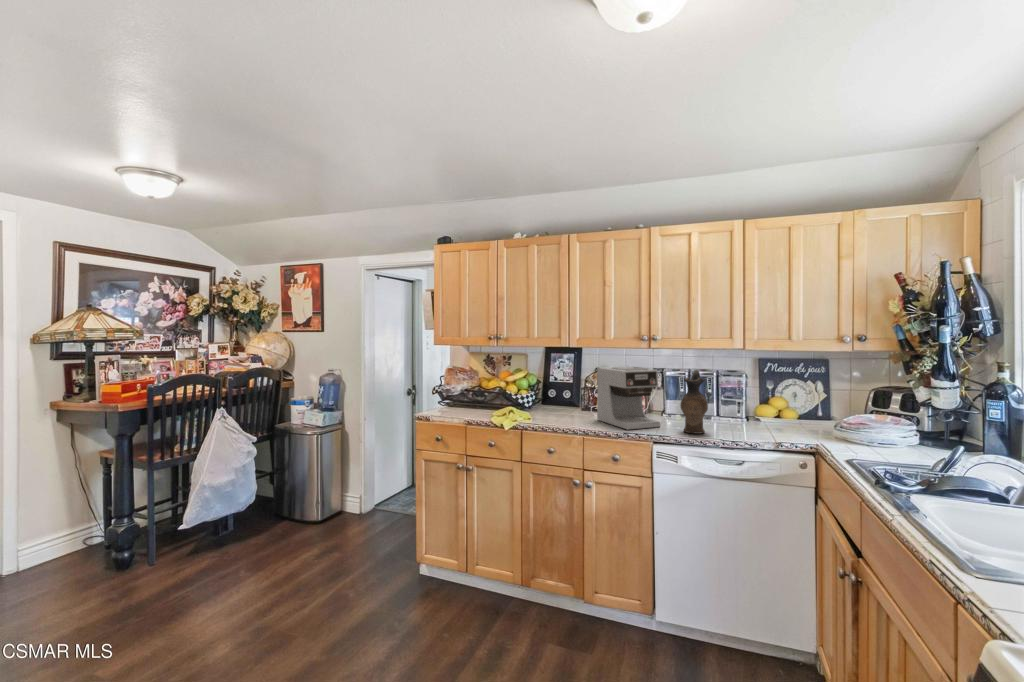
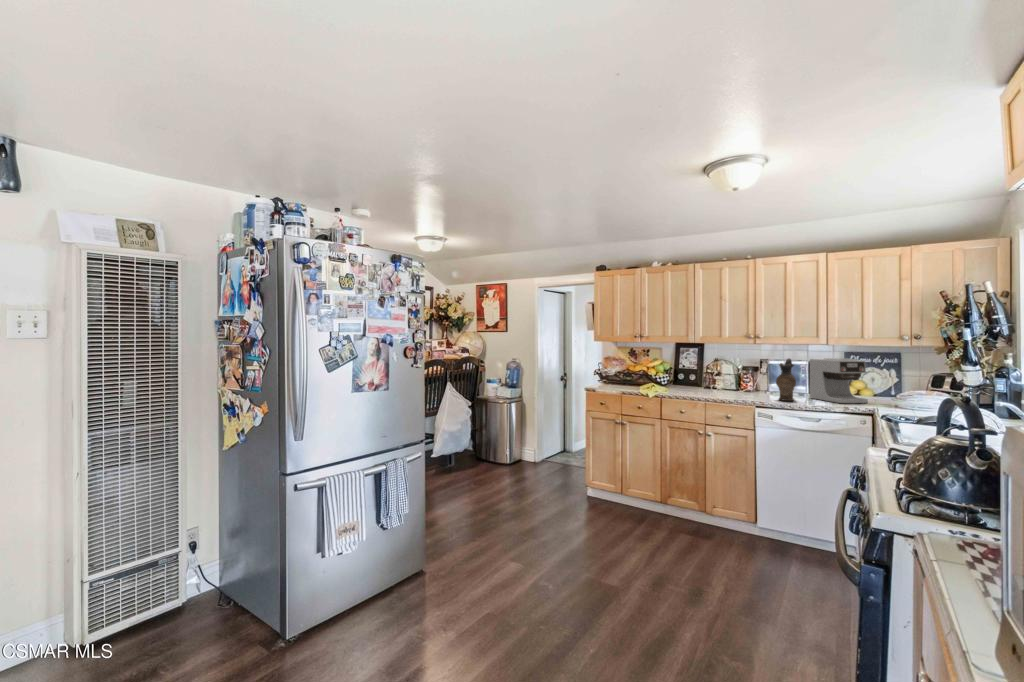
coffee maker: present [597,367,660,430] -> present [809,358,868,403]

